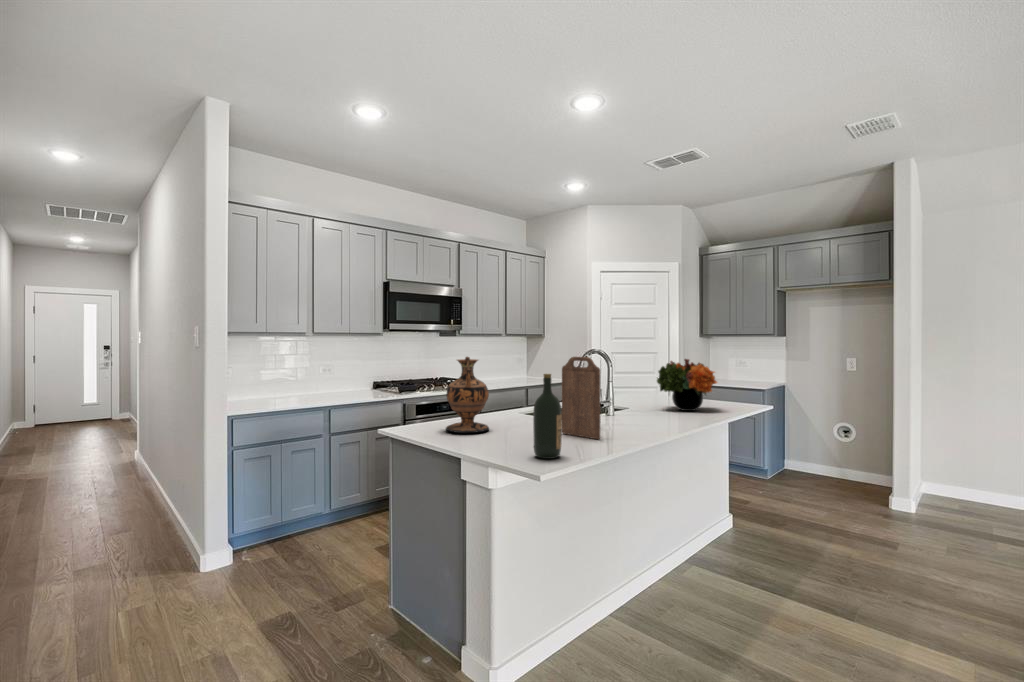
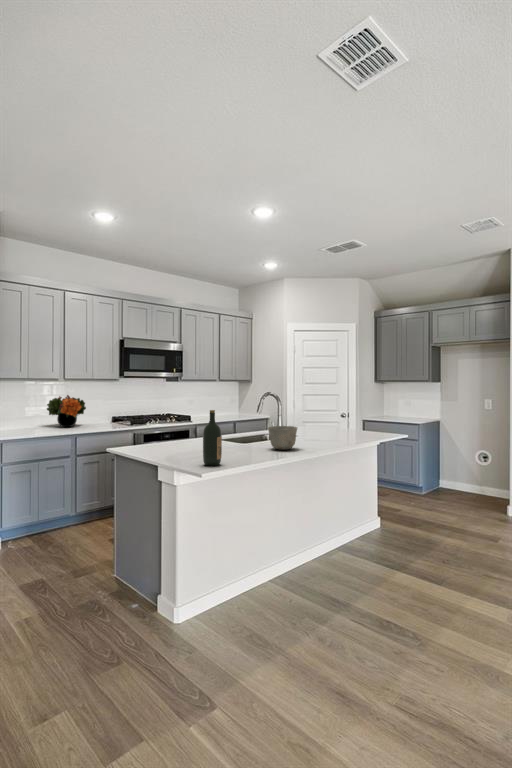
vase: present [446,357,489,433] -> none [153,398,184,452]
cutting board: present [562,357,601,439] -> none [233,399,257,455]
flower arrangement: present [657,359,717,411] -> present [47,395,86,427]
ceramic bowl: none [607,395,650,429] -> present [268,426,297,450]

